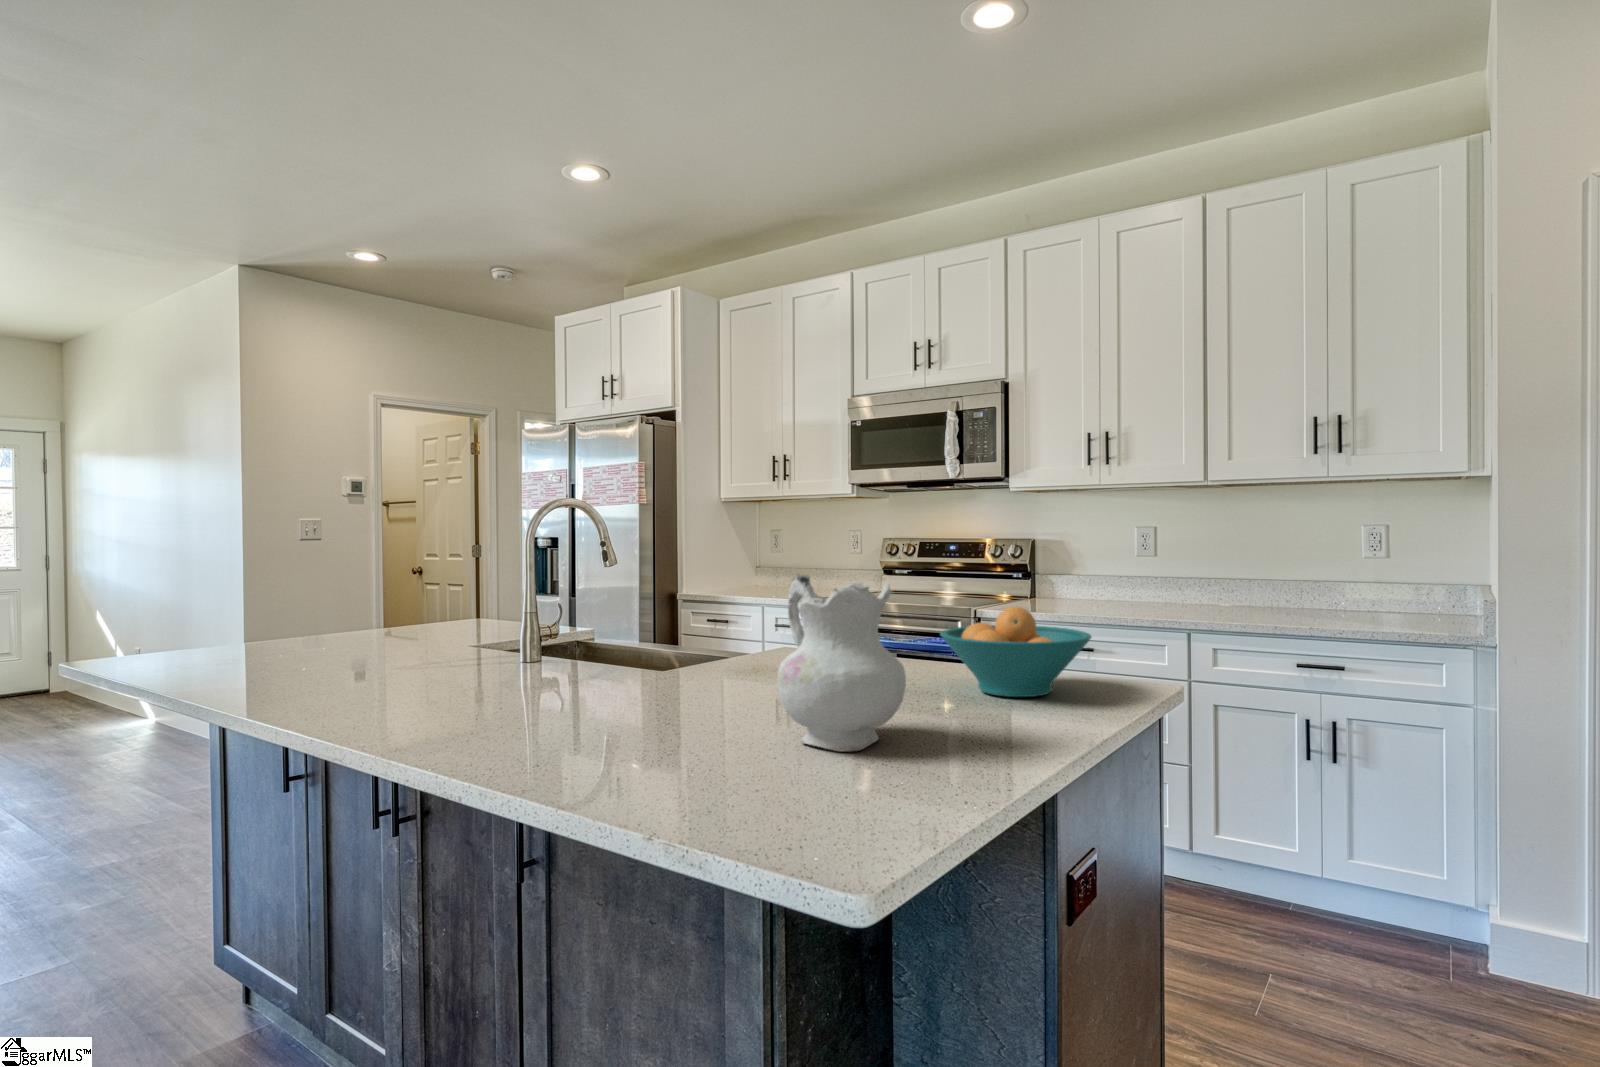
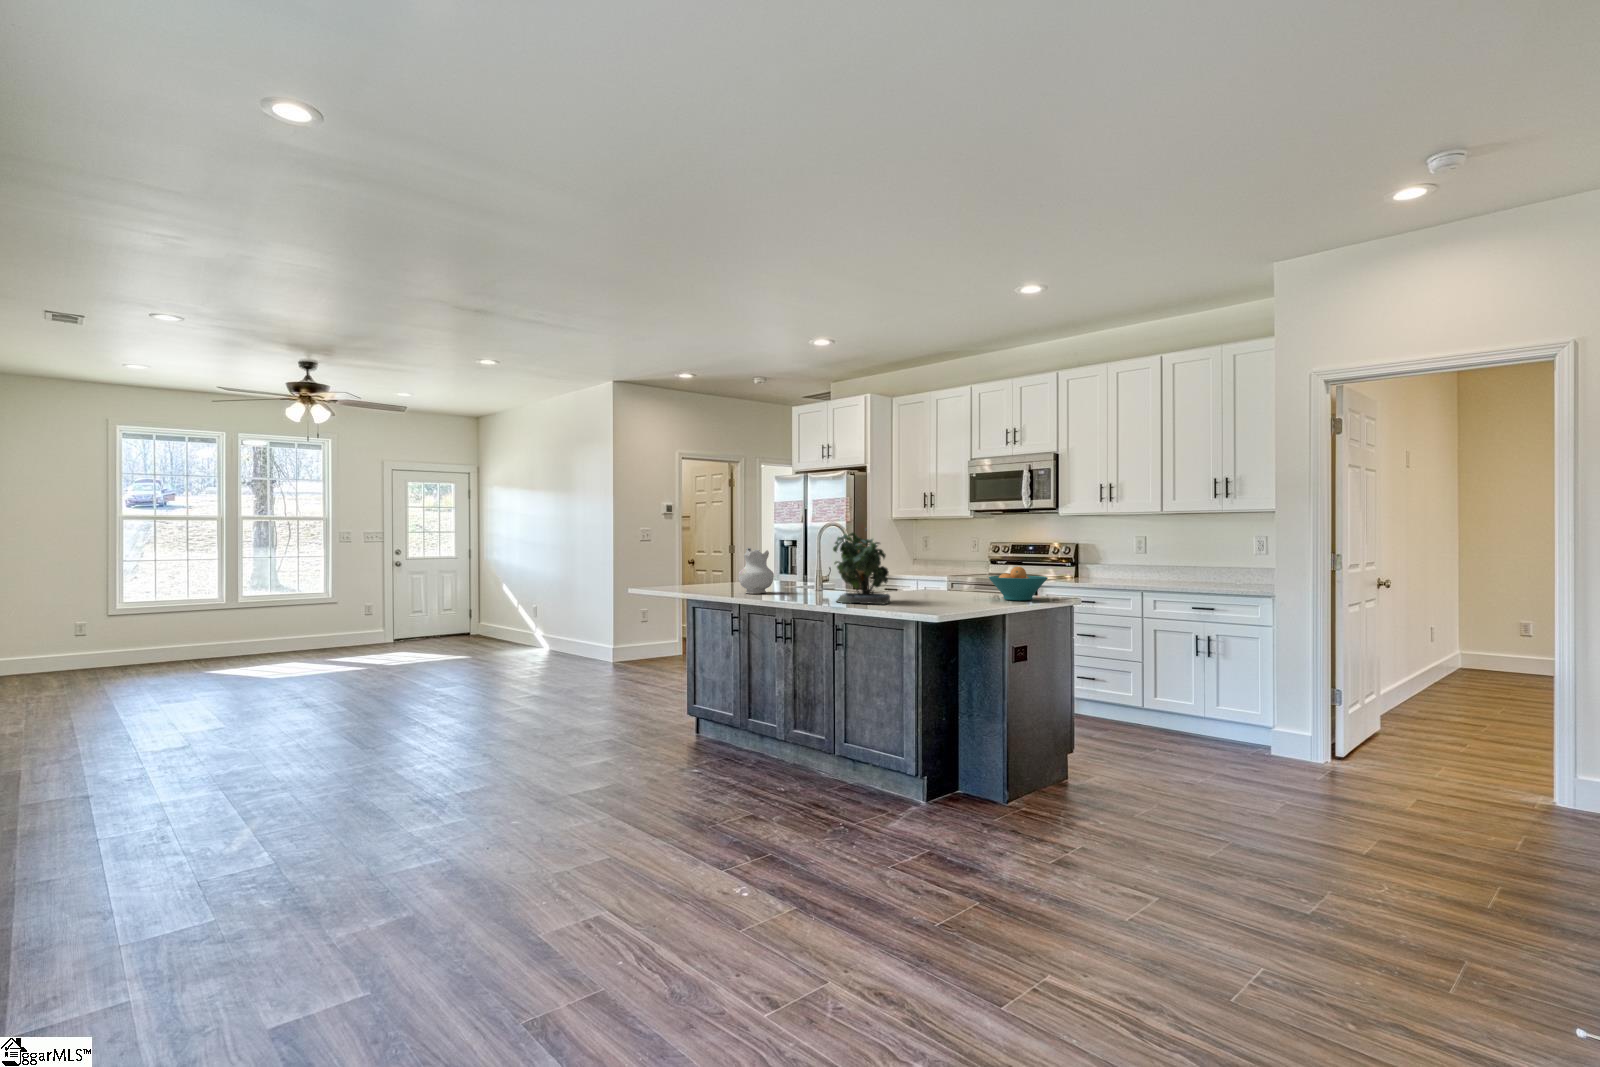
potted plant: none [505,510,685,745] -> present [833,533,890,604]
ceramic pitcher: present [777,574,906,751] -> present [738,548,774,594]

